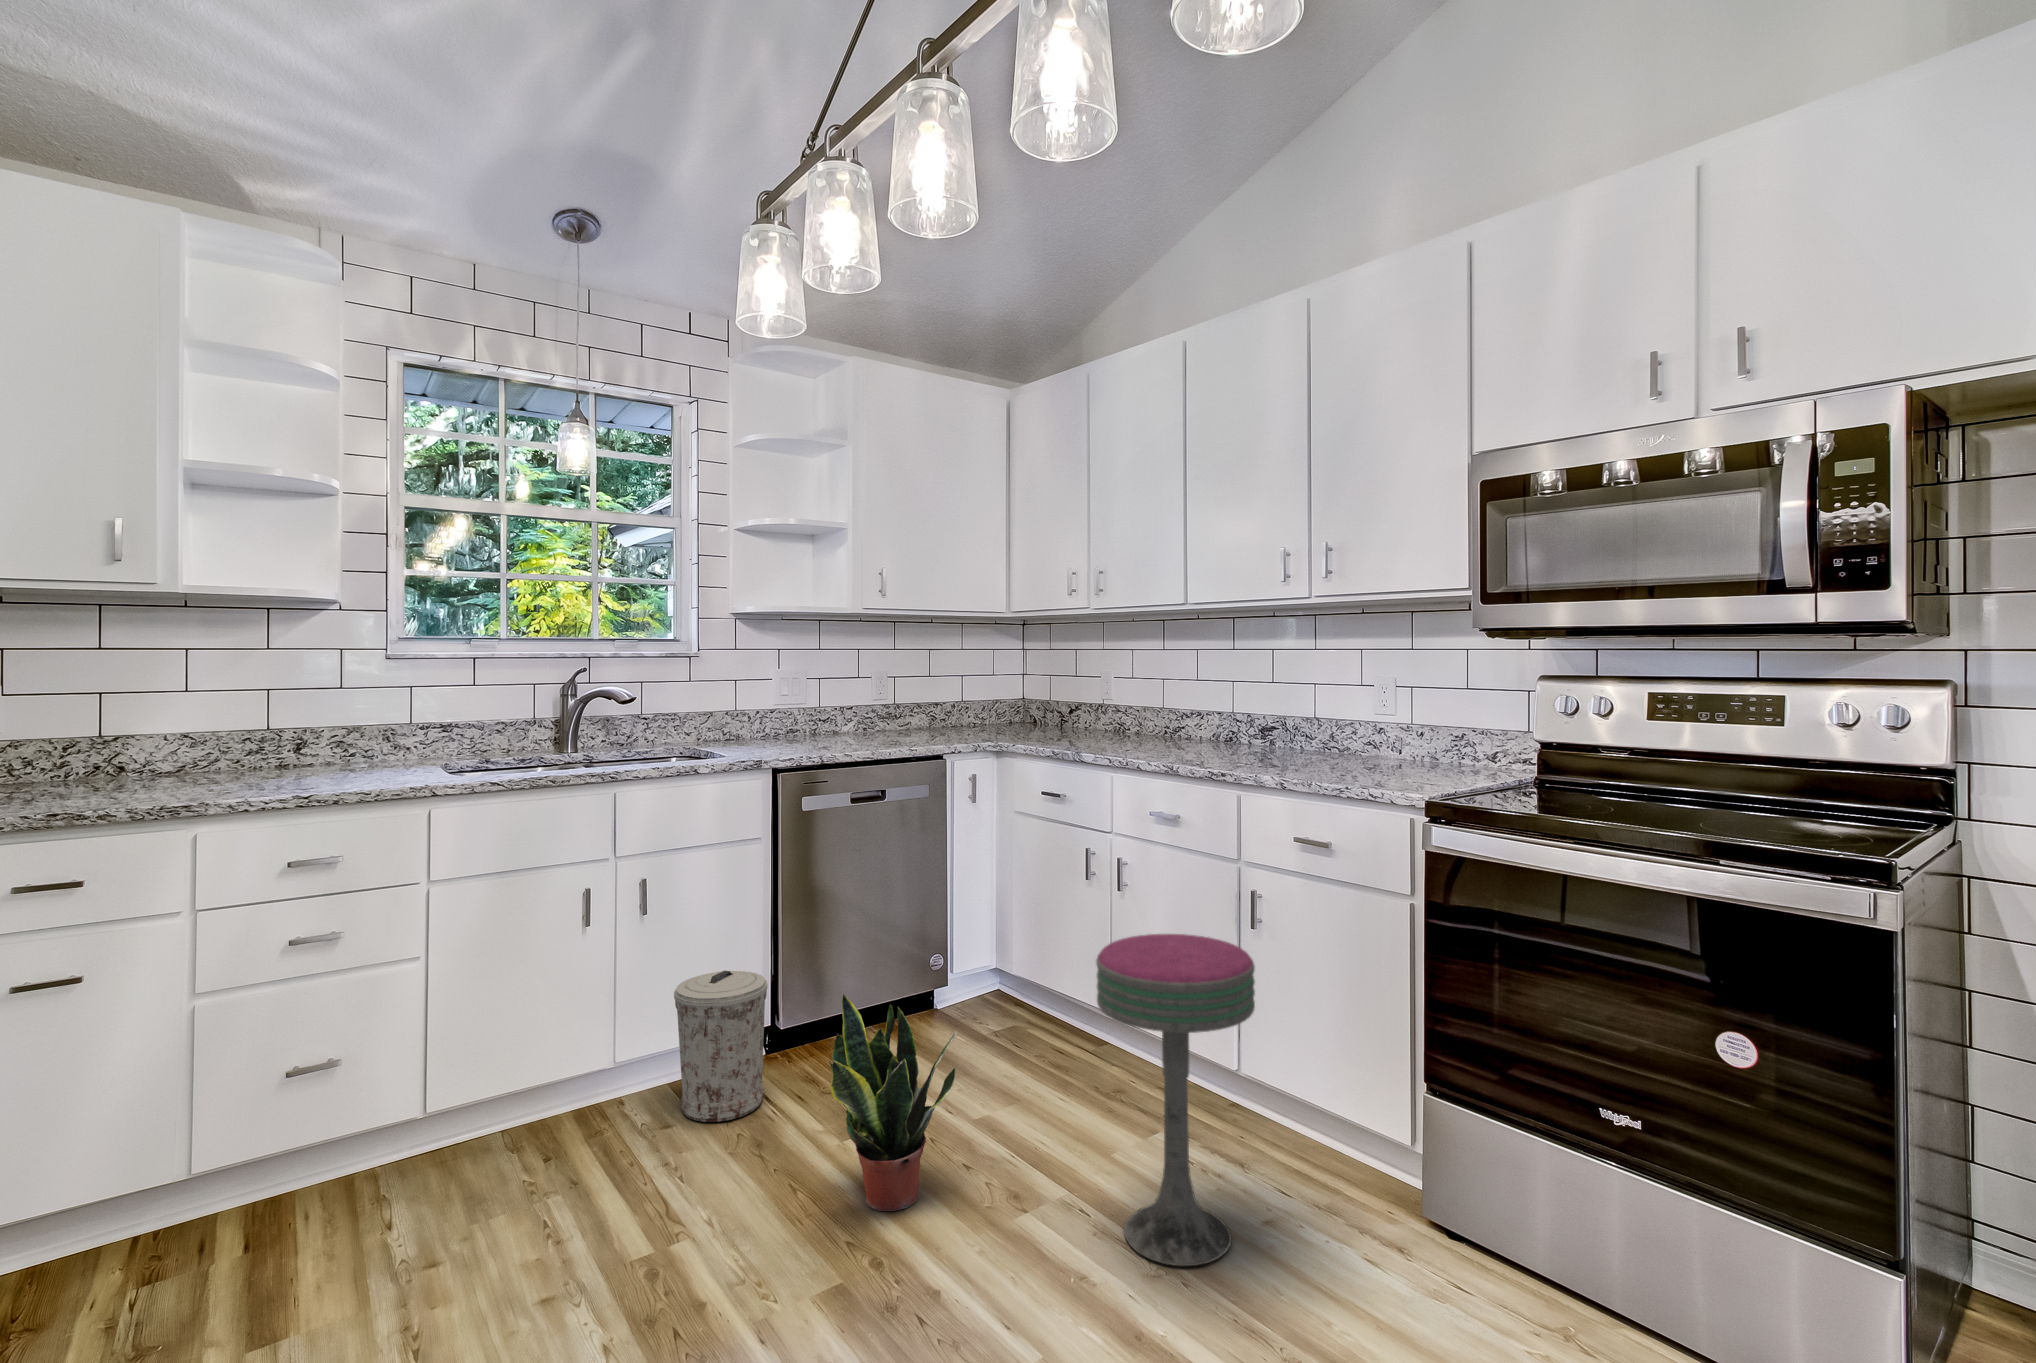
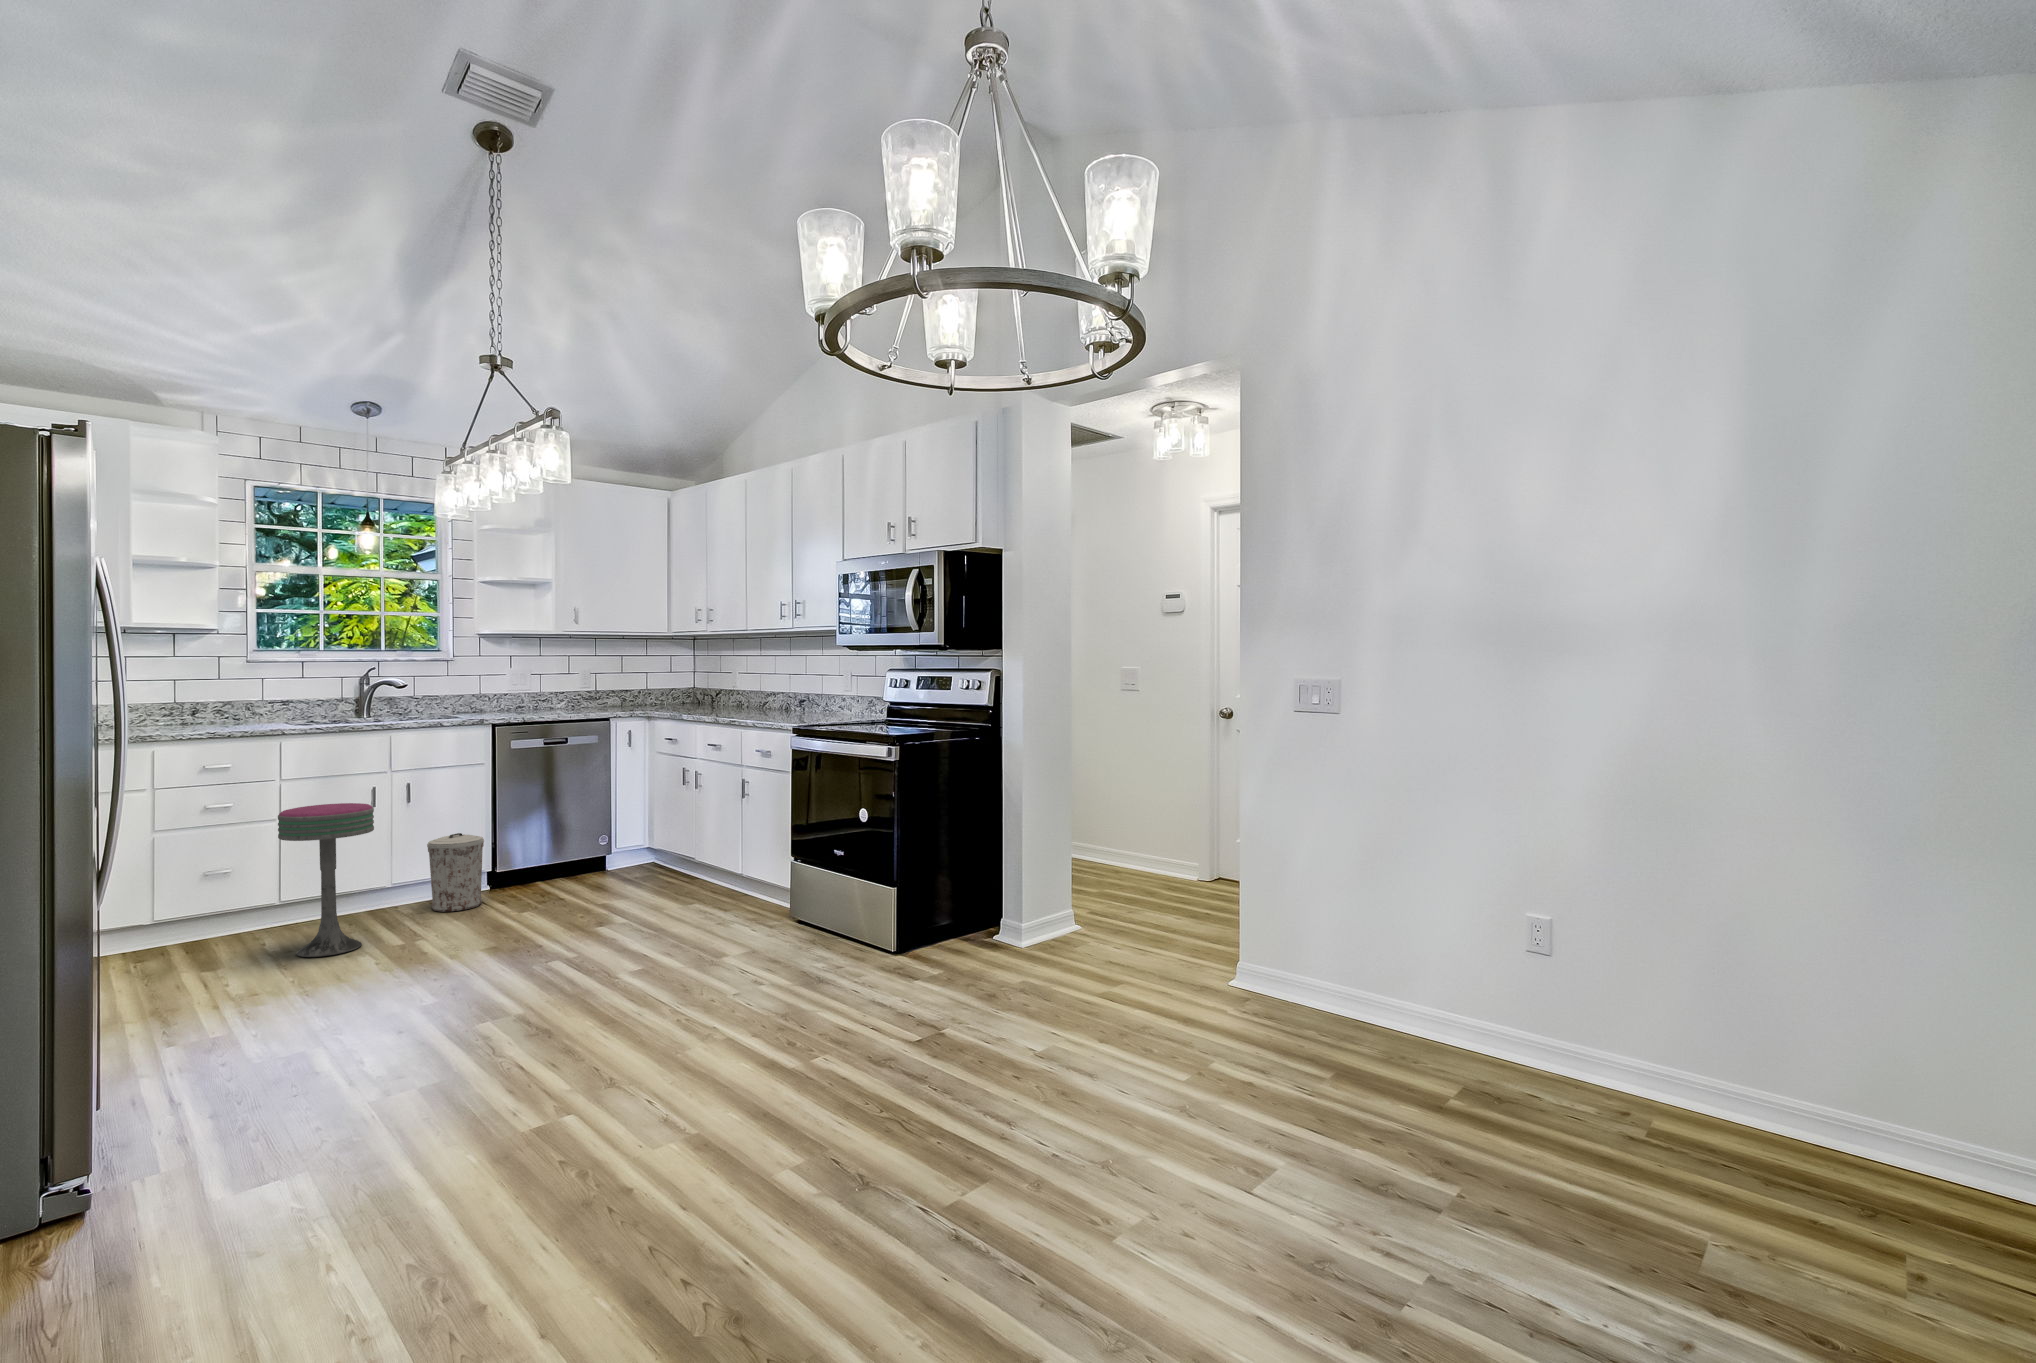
bar stool: present [1096,934,1255,1266] -> present [278,803,374,957]
potted plant: present [828,994,957,1211] -> none [498,828,576,931]

